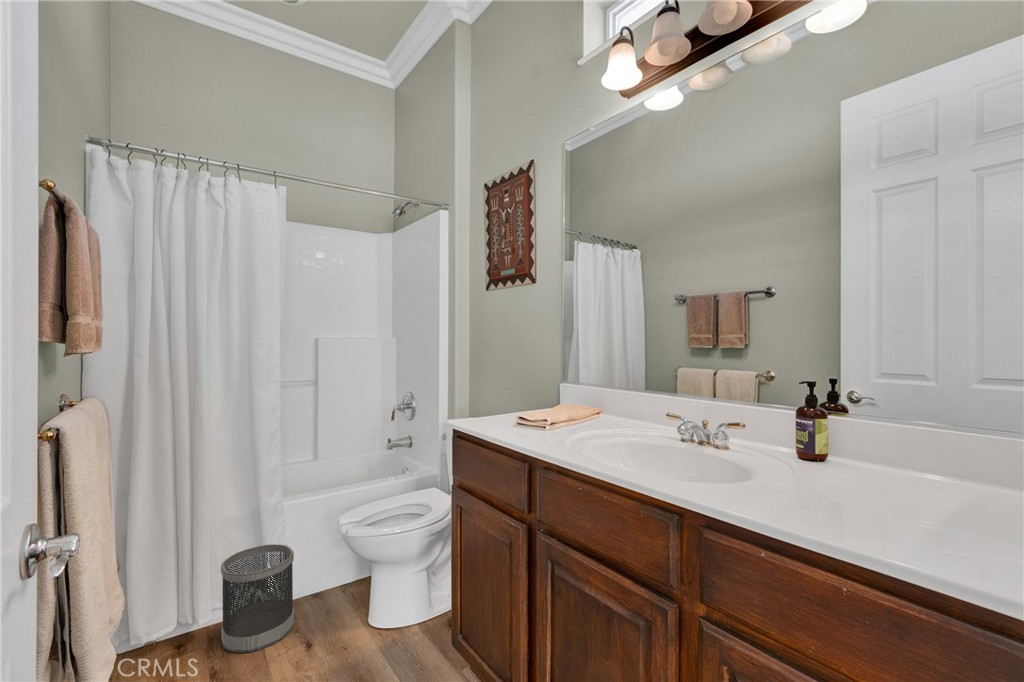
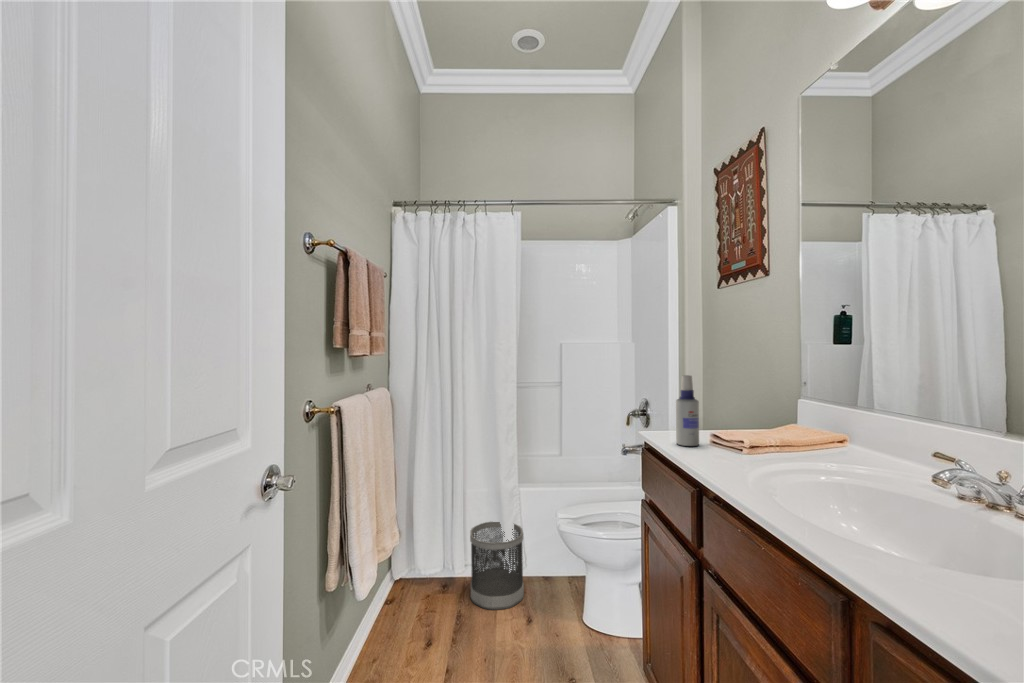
spray bottle: none [483,365,502,426] -> present [676,375,699,446]

